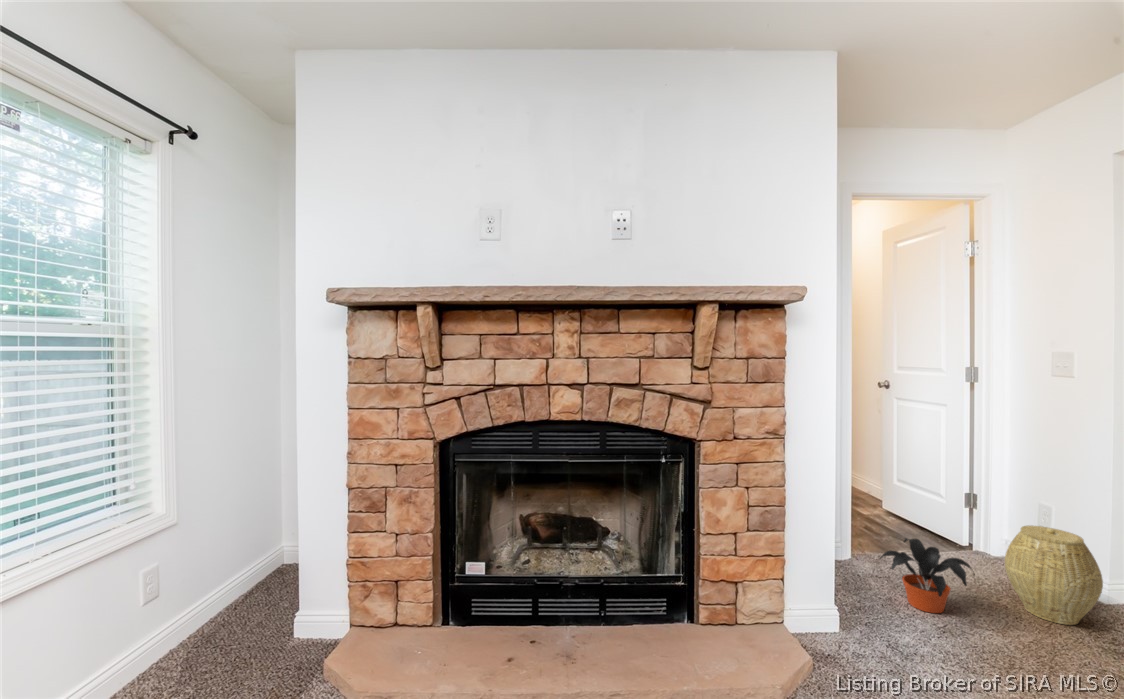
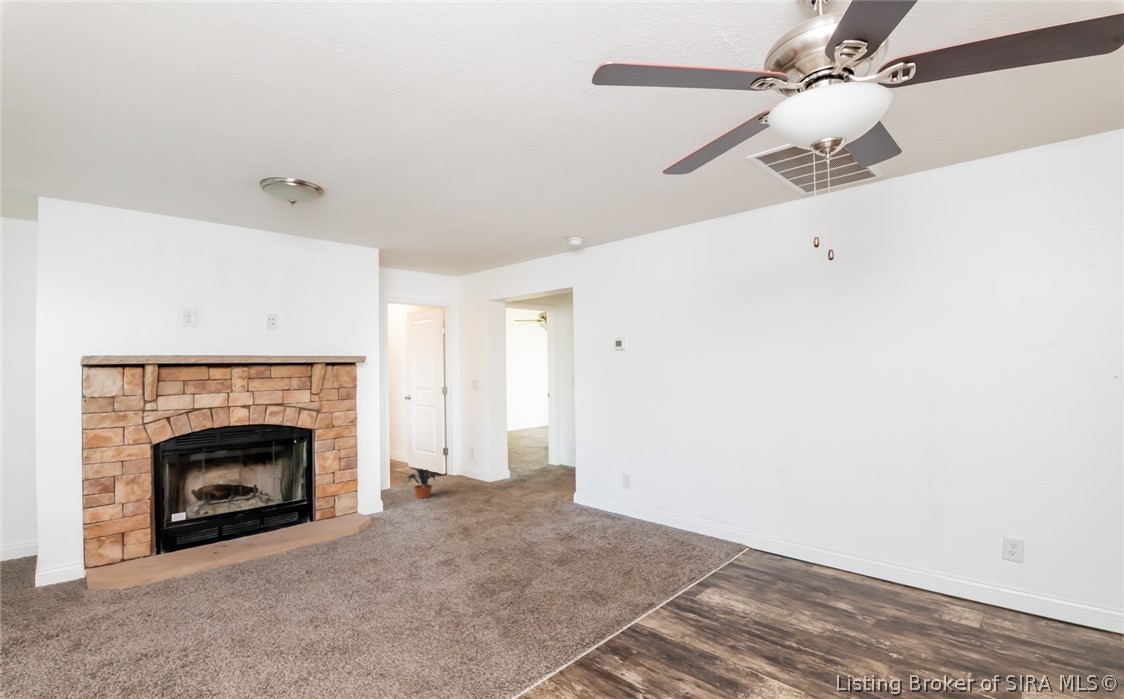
woven basket: present [1005,525,1103,625] -> none [455,453,484,491]

